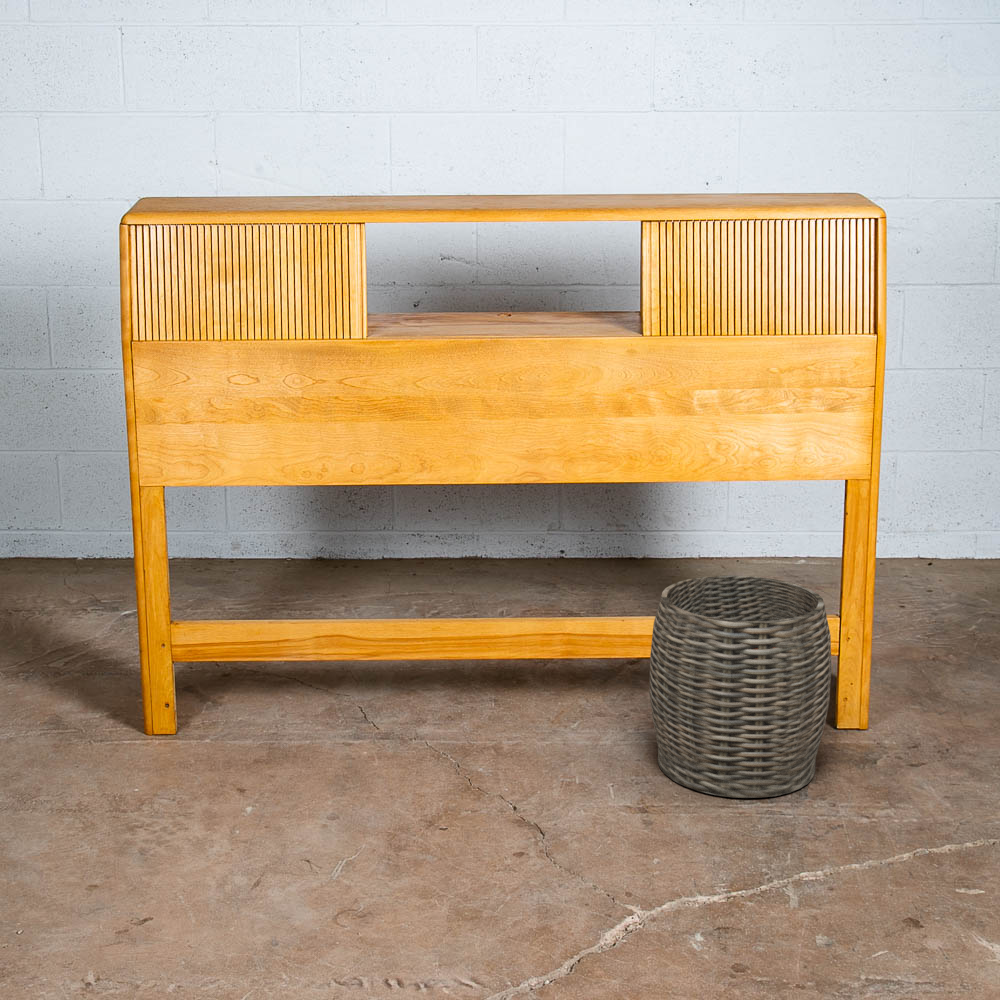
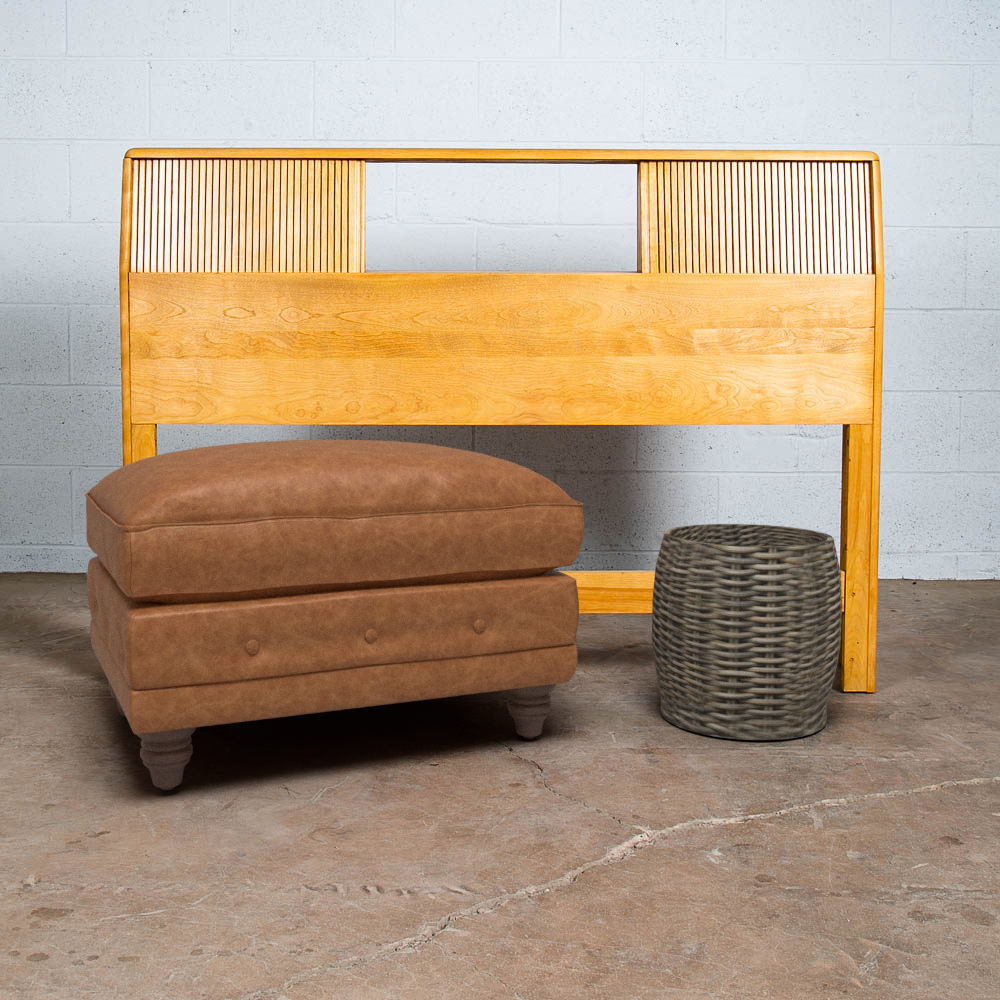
ottoman: none [102,502,583,869] -> present [85,440,584,790]

